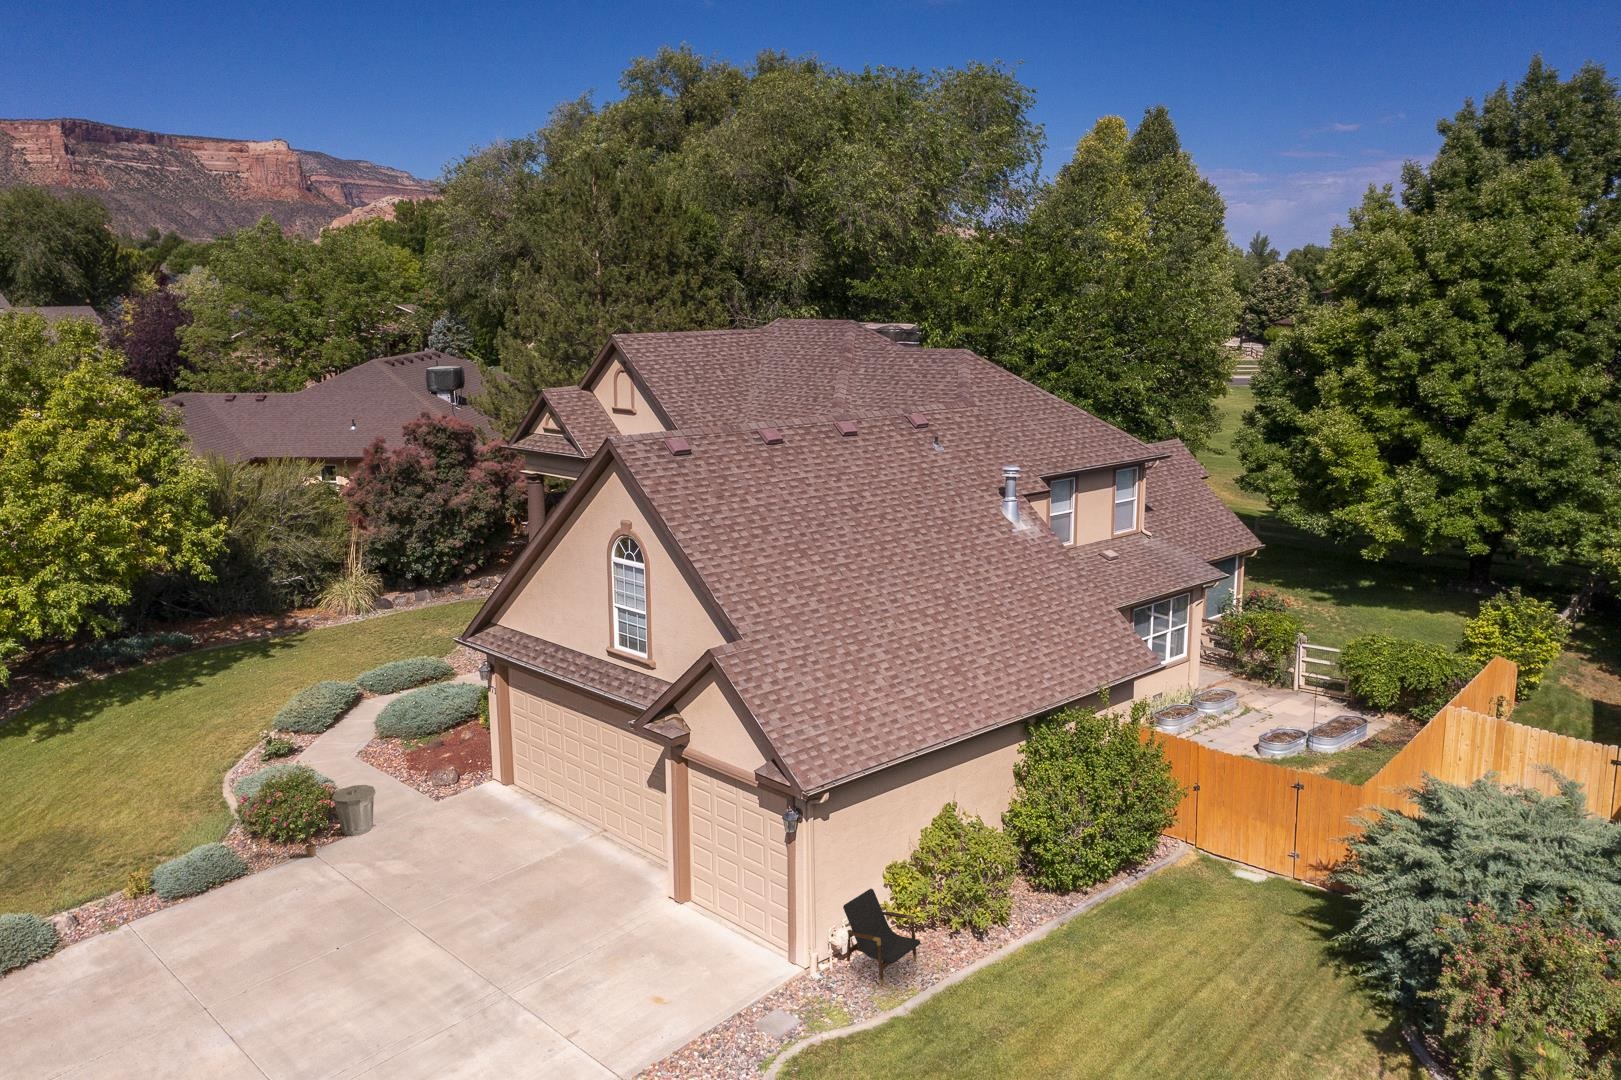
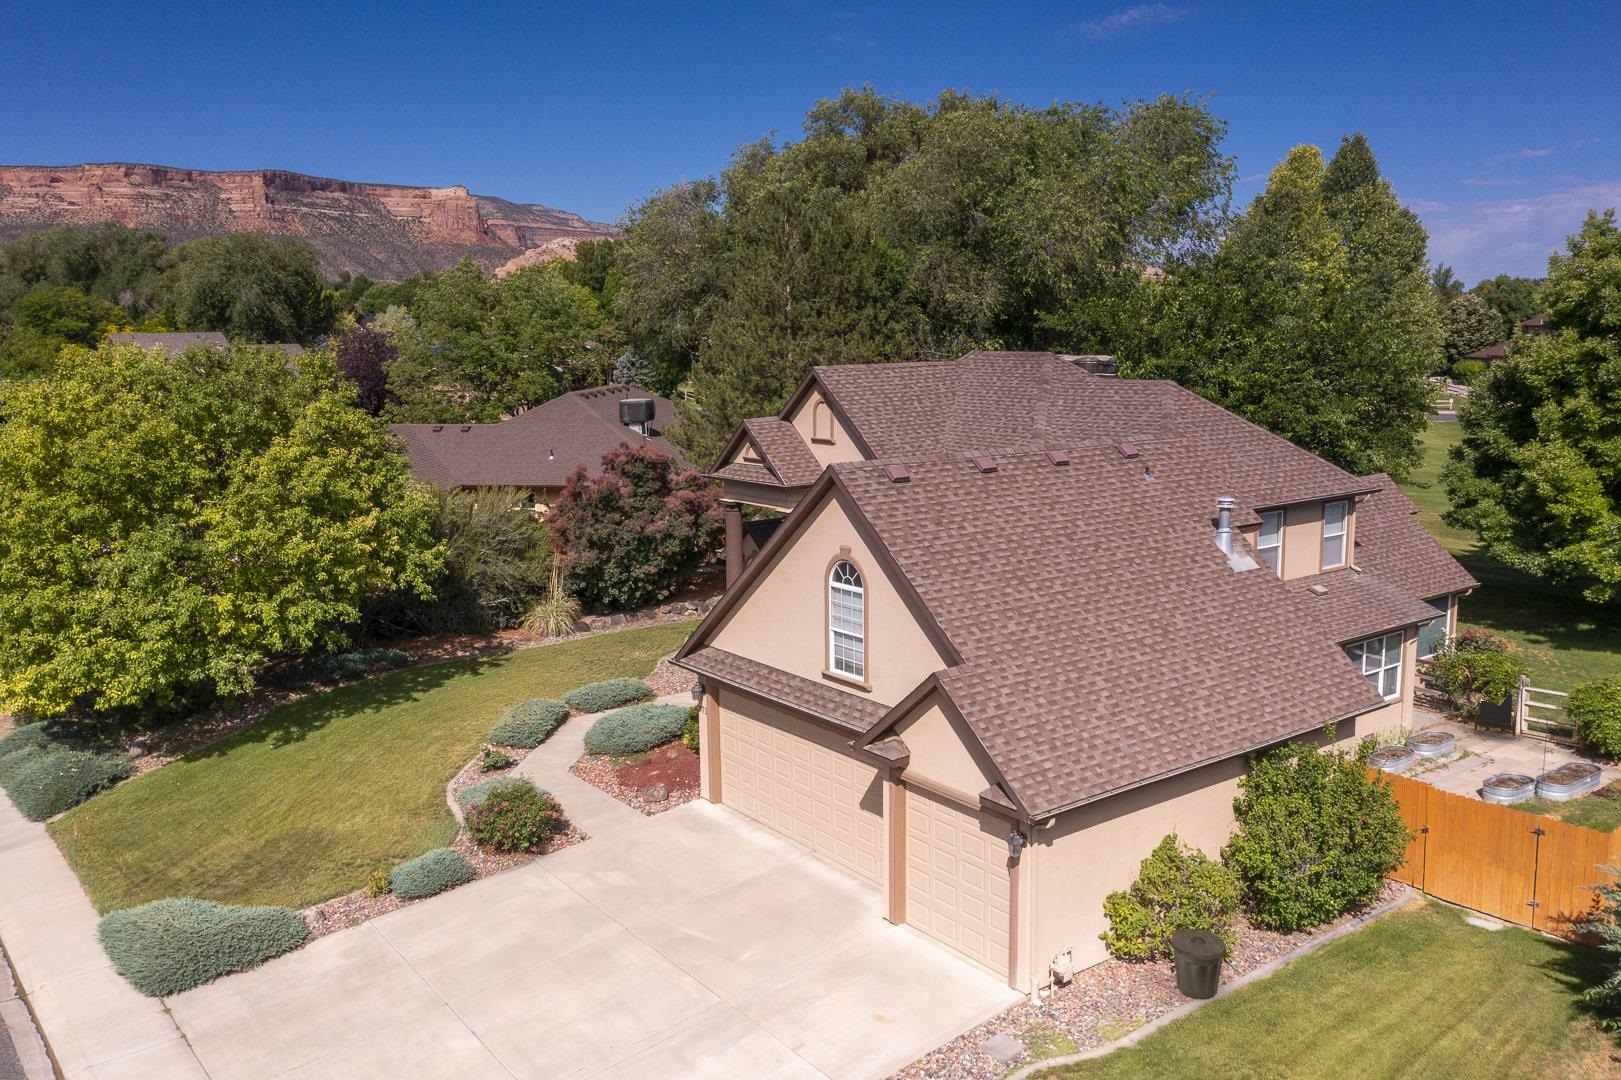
trash can: present [332,785,376,836] -> present [1171,929,1226,999]
lounge chair: present [843,889,921,986] -> present [1474,694,1517,740]

